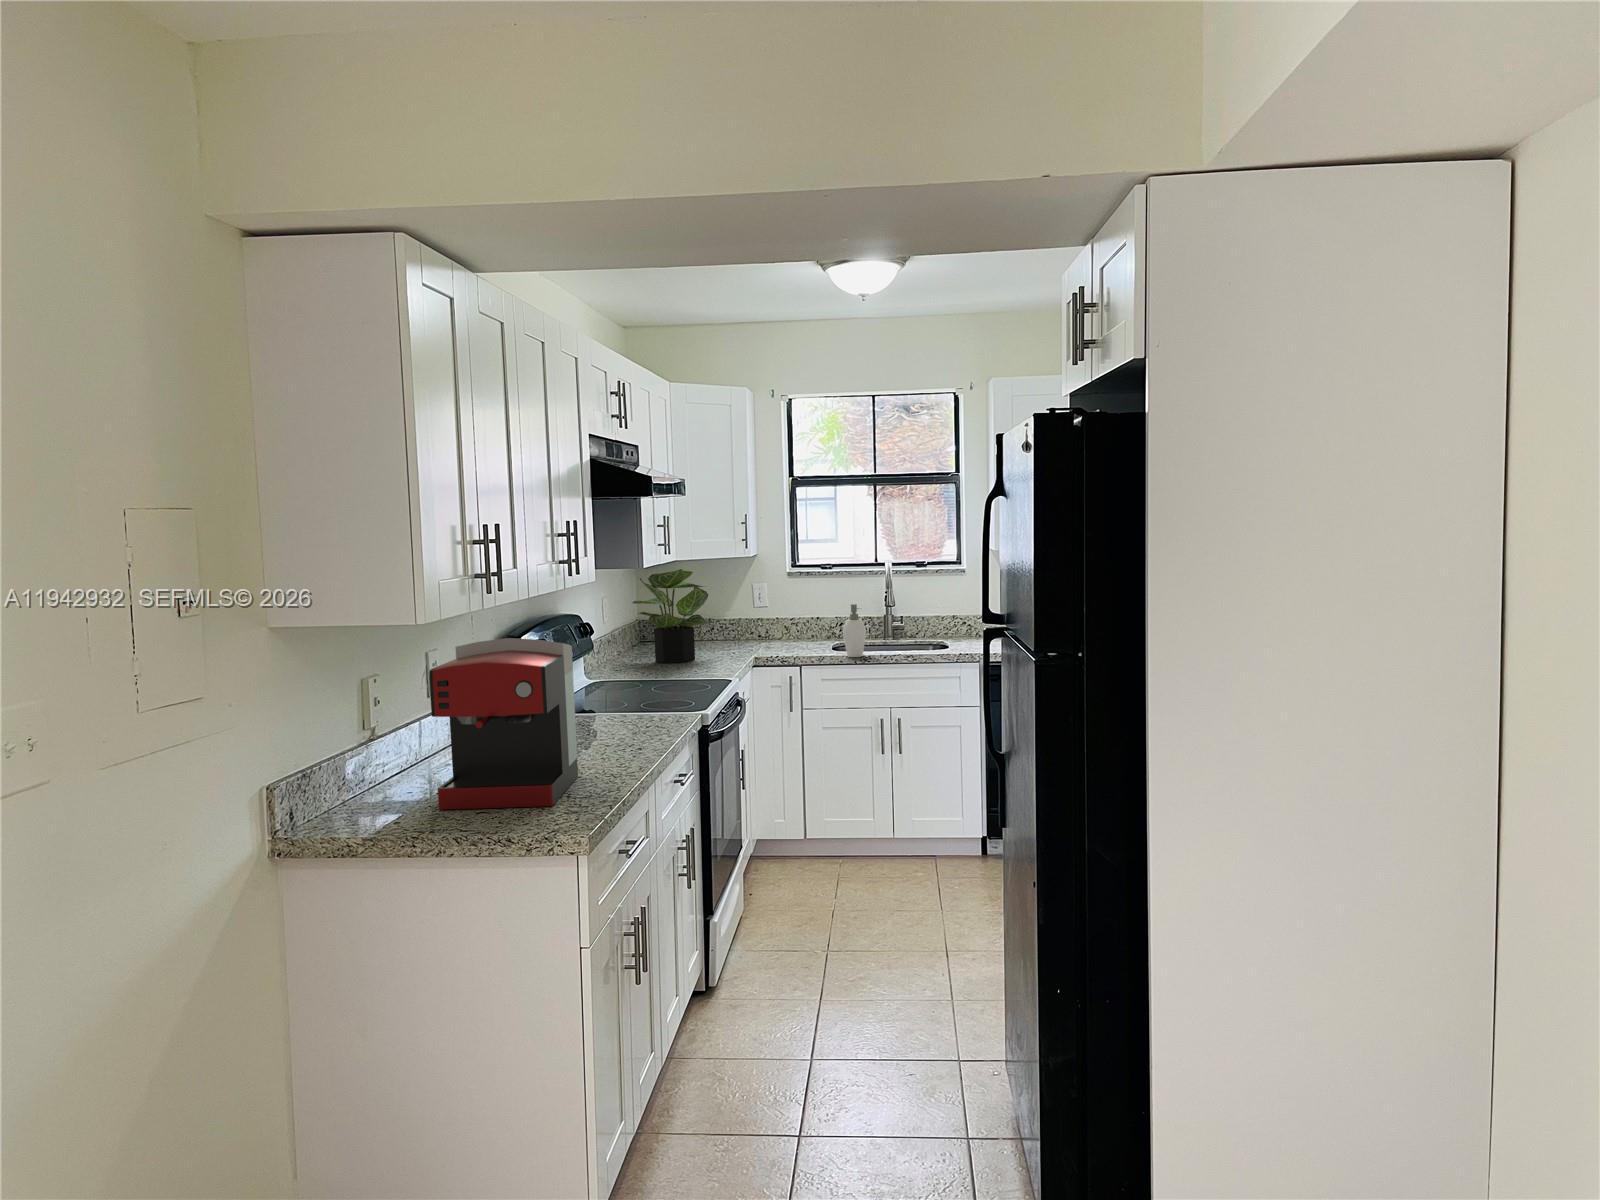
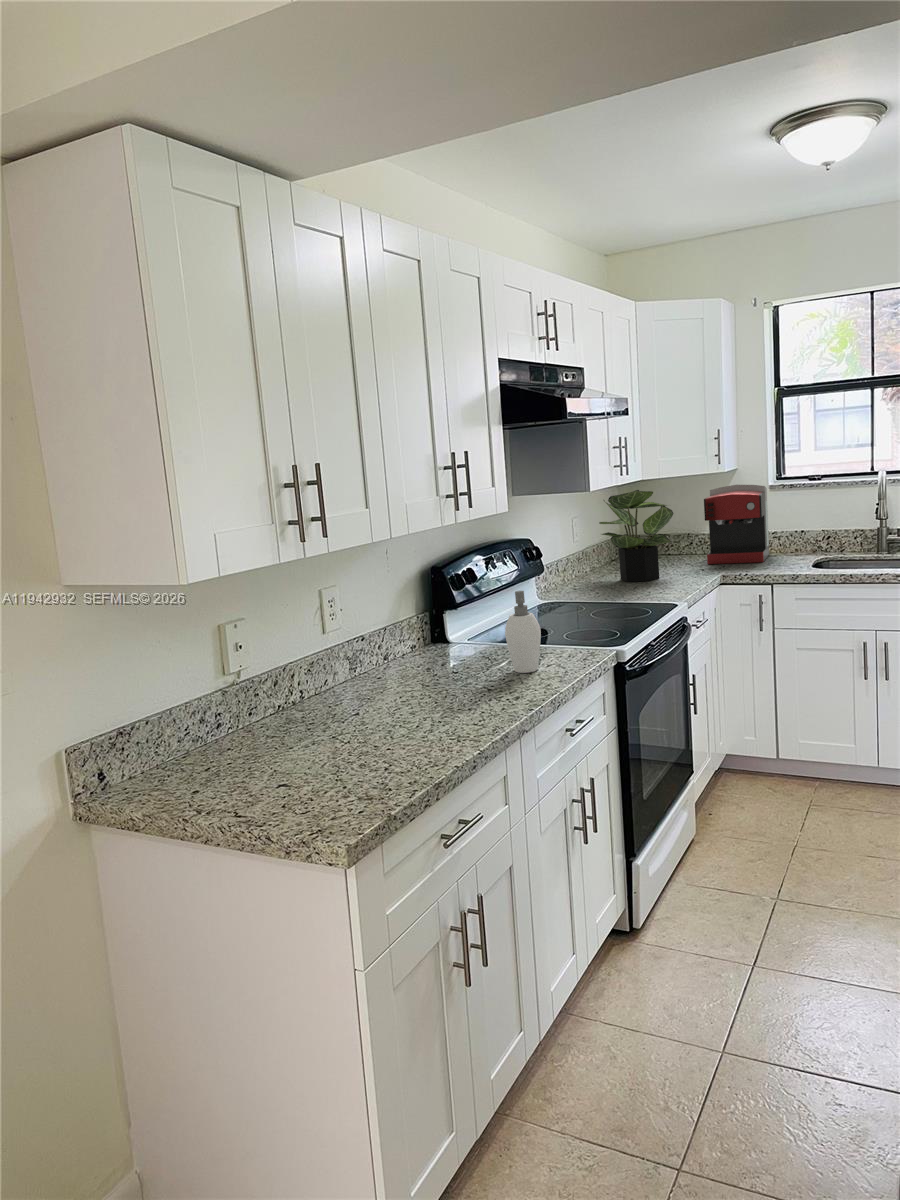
soap dispenser: present [843,604,866,657] -> present [505,591,541,673]
coffee maker: present [429,638,578,810] -> present [704,485,769,564]

